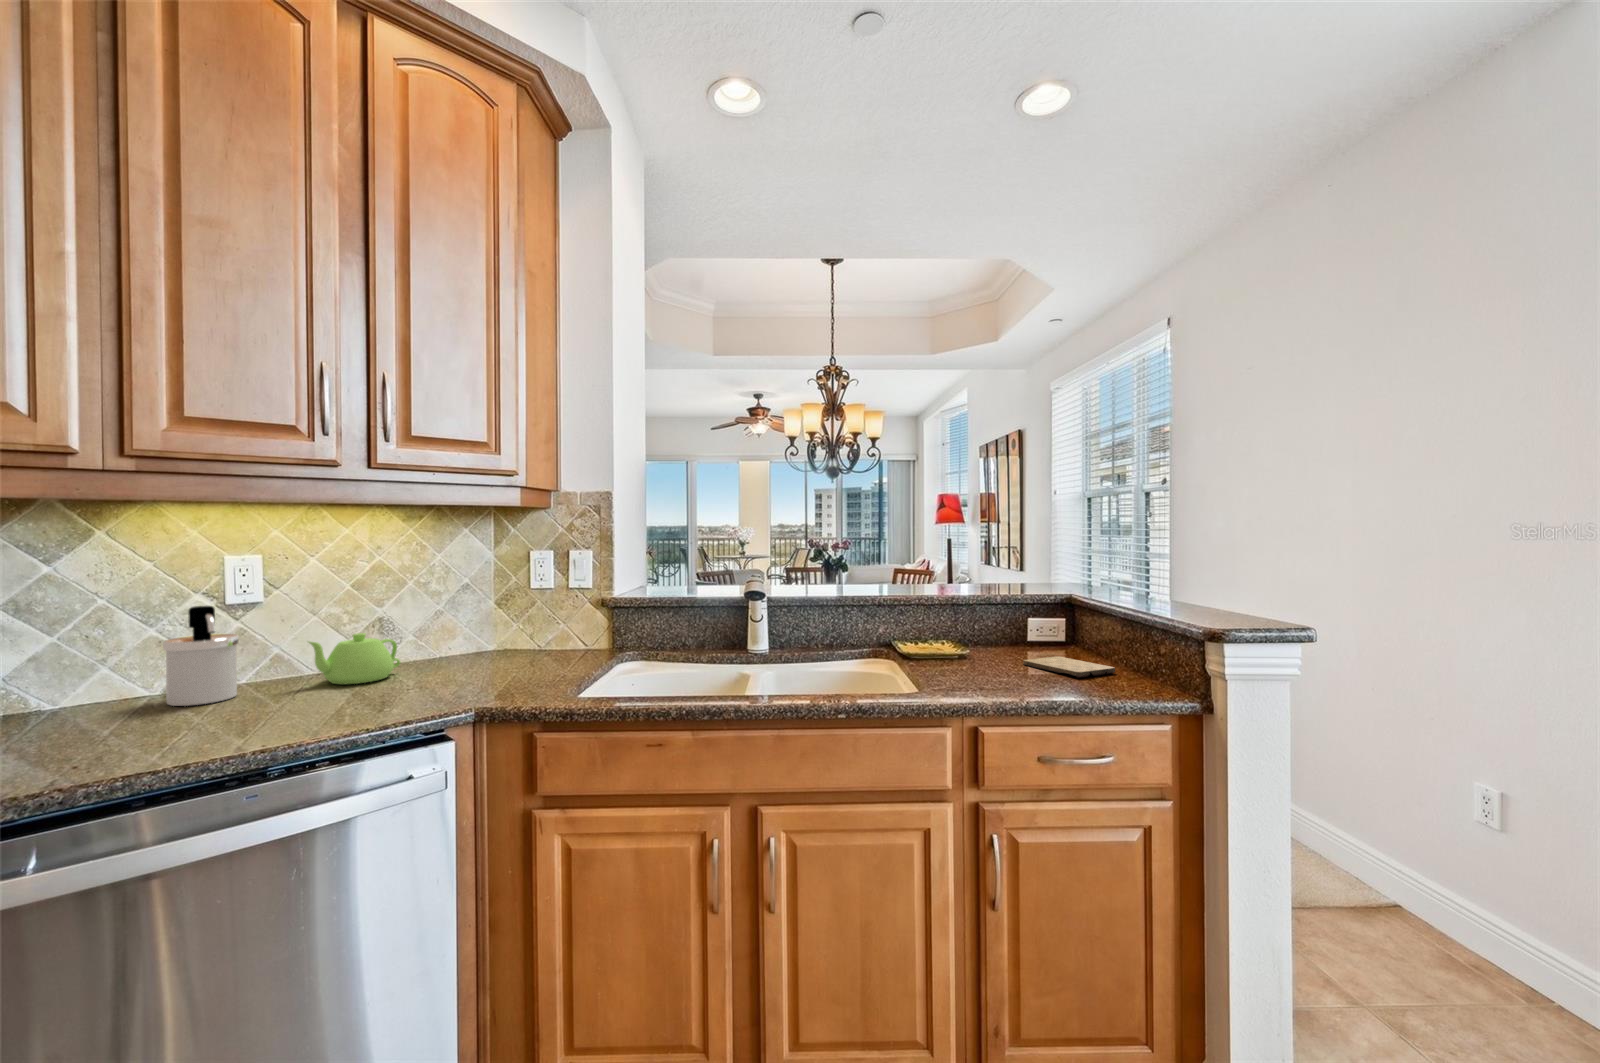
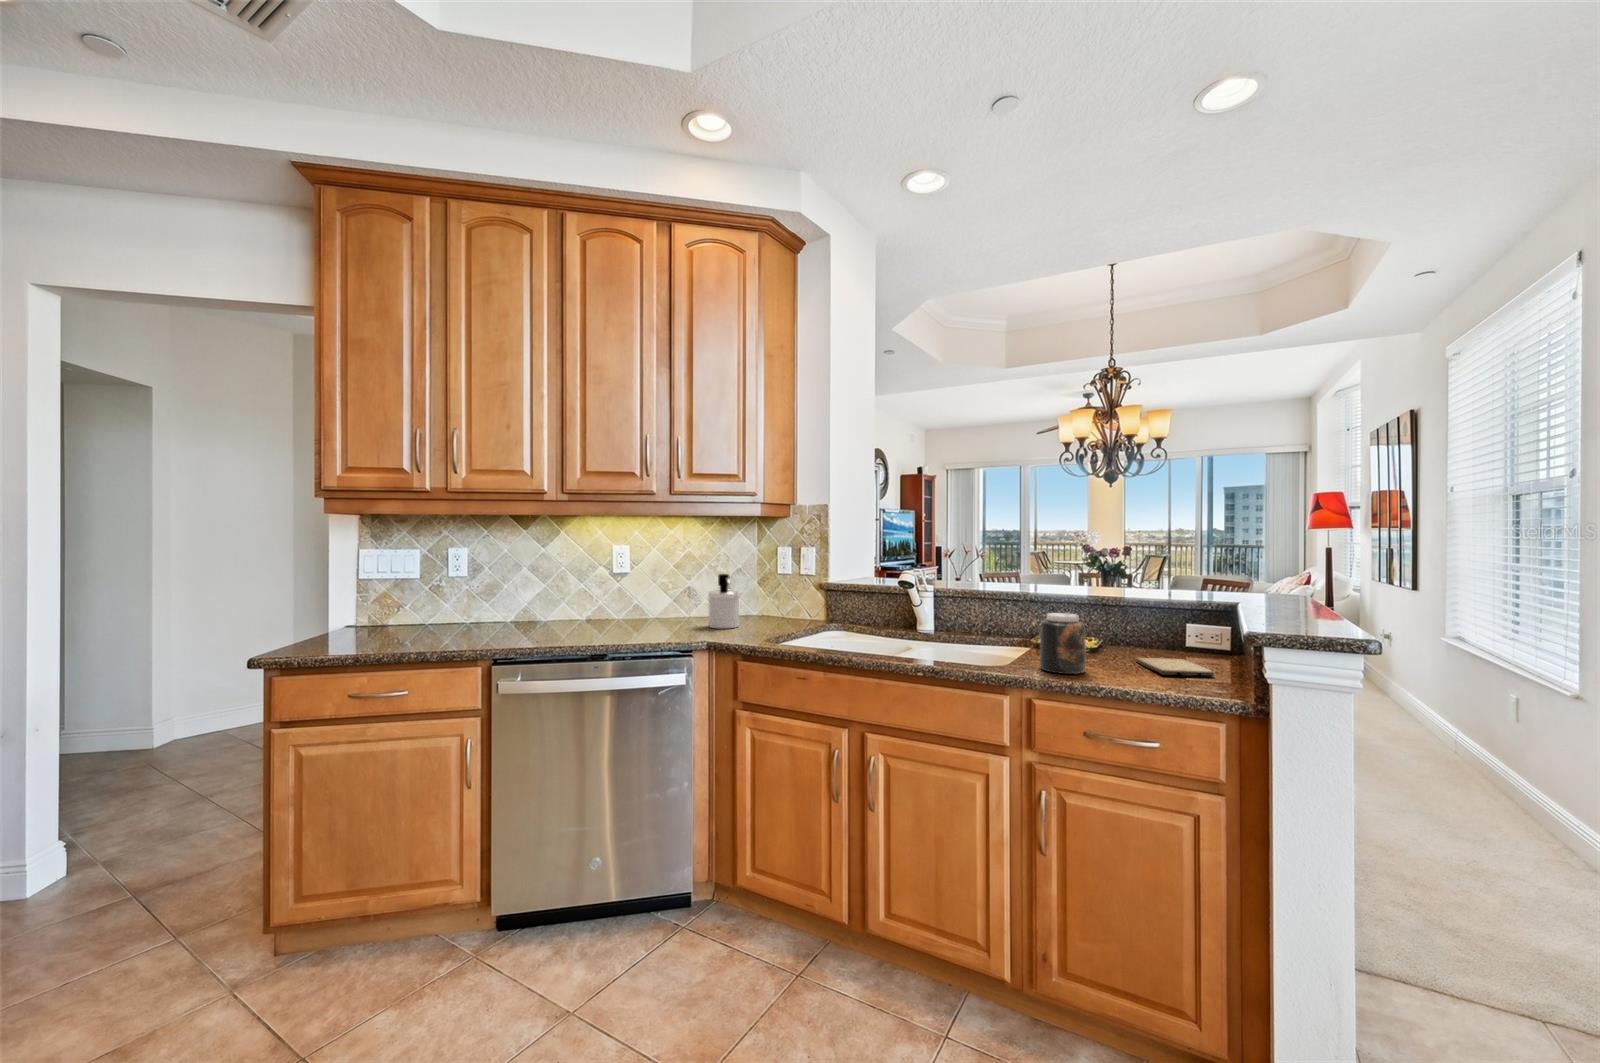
soap dispenser: present [163,606,239,706] -> present [708,574,740,629]
jar: none [961,618,1013,690] -> present [1040,613,1086,674]
teapot: present [308,633,400,684] -> none [644,594,694,624]

